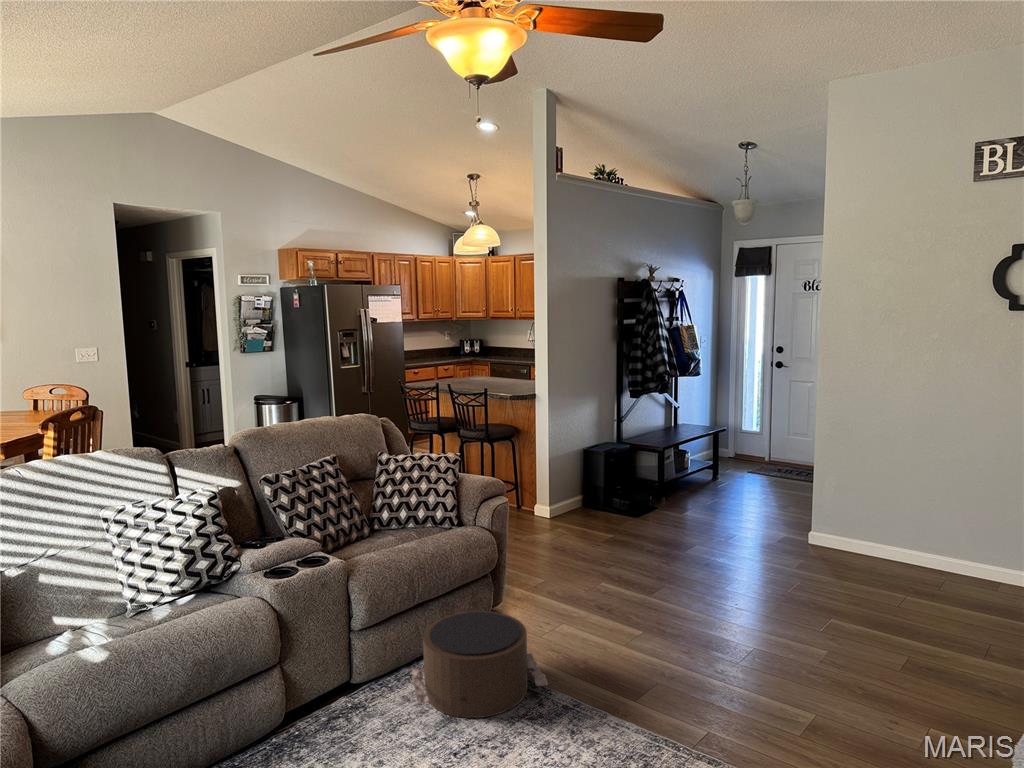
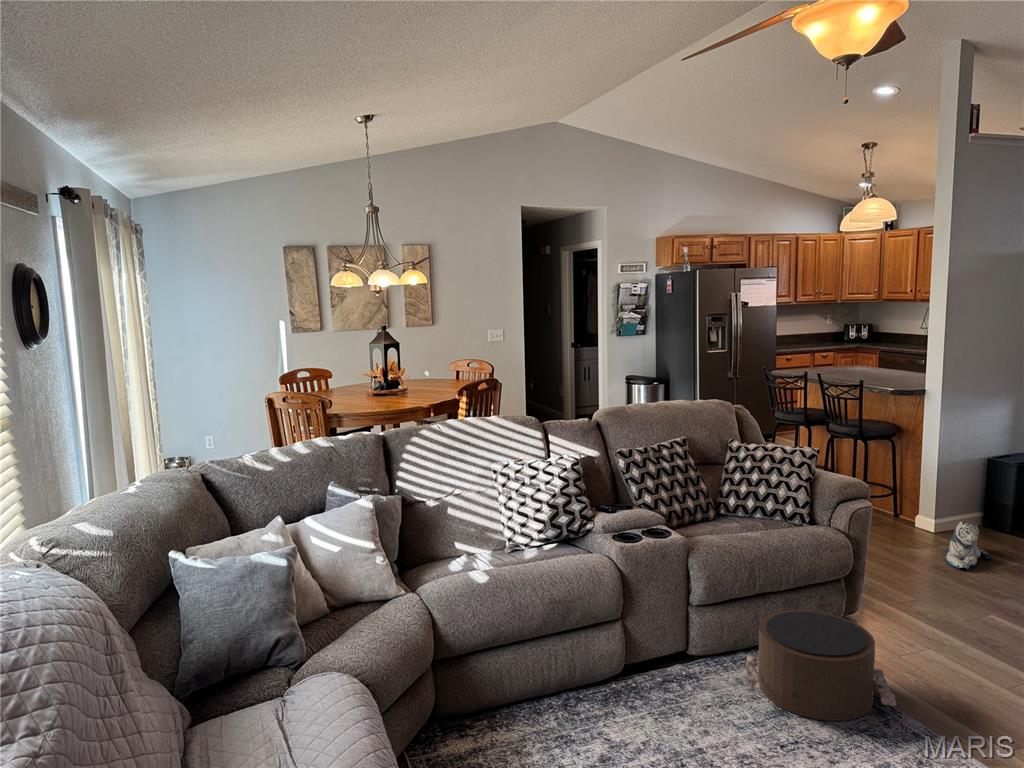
plush toy: none [560,505,594,547] -> present [945,522,991,569]

